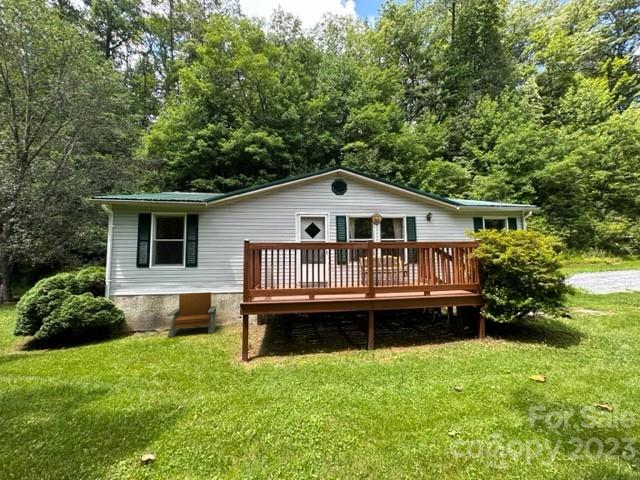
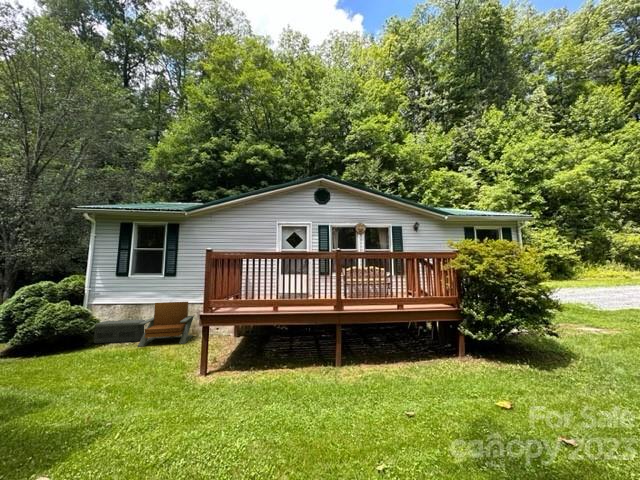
storage bench: none [120,311,169,335] -> present [94,319,145,344]

